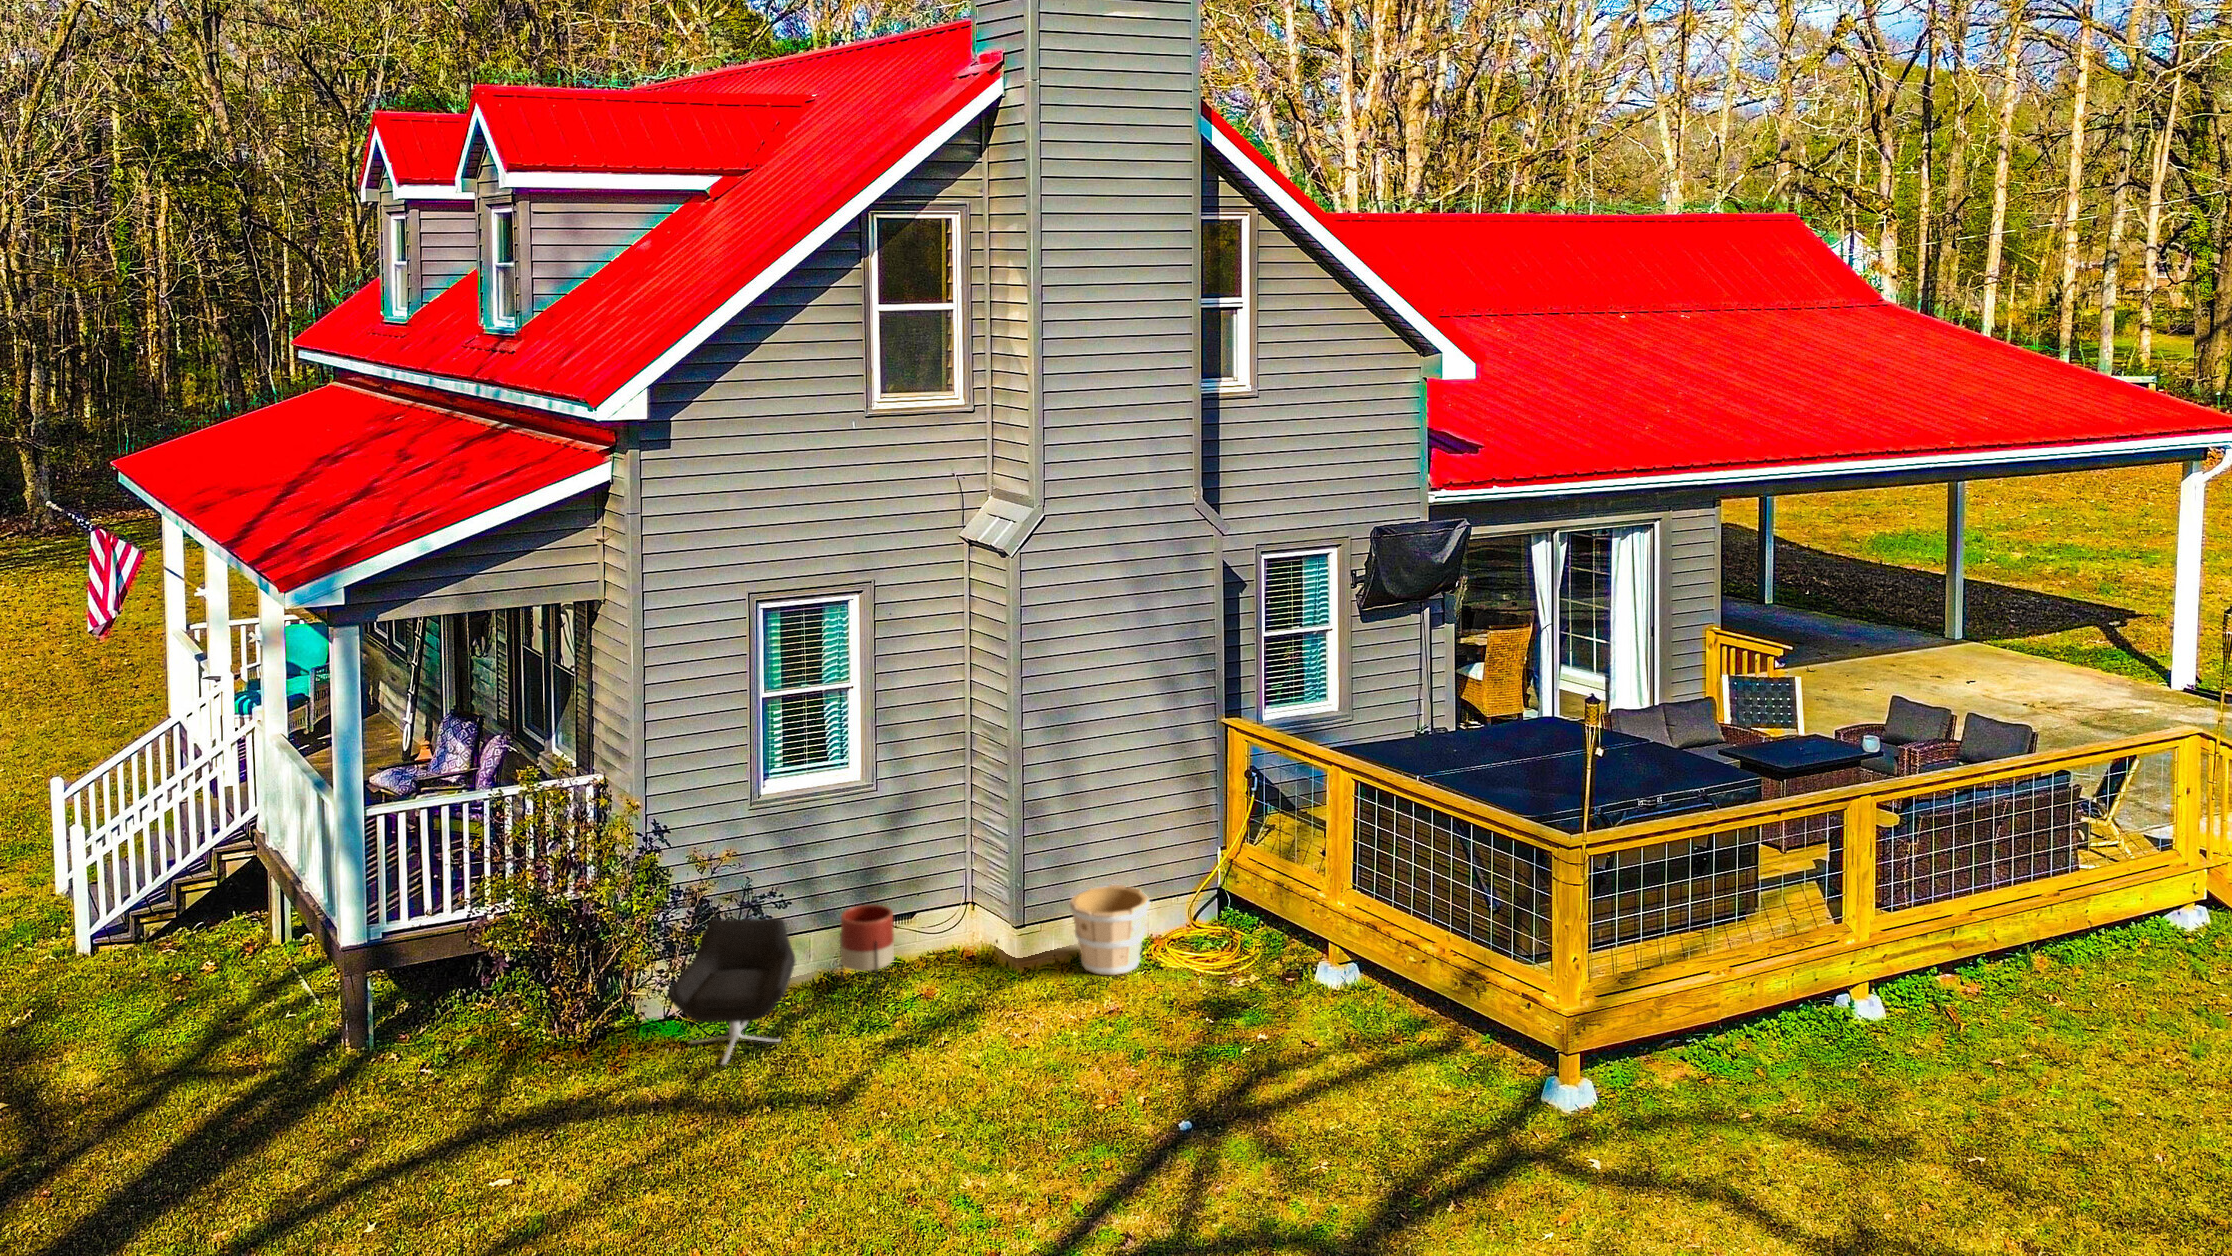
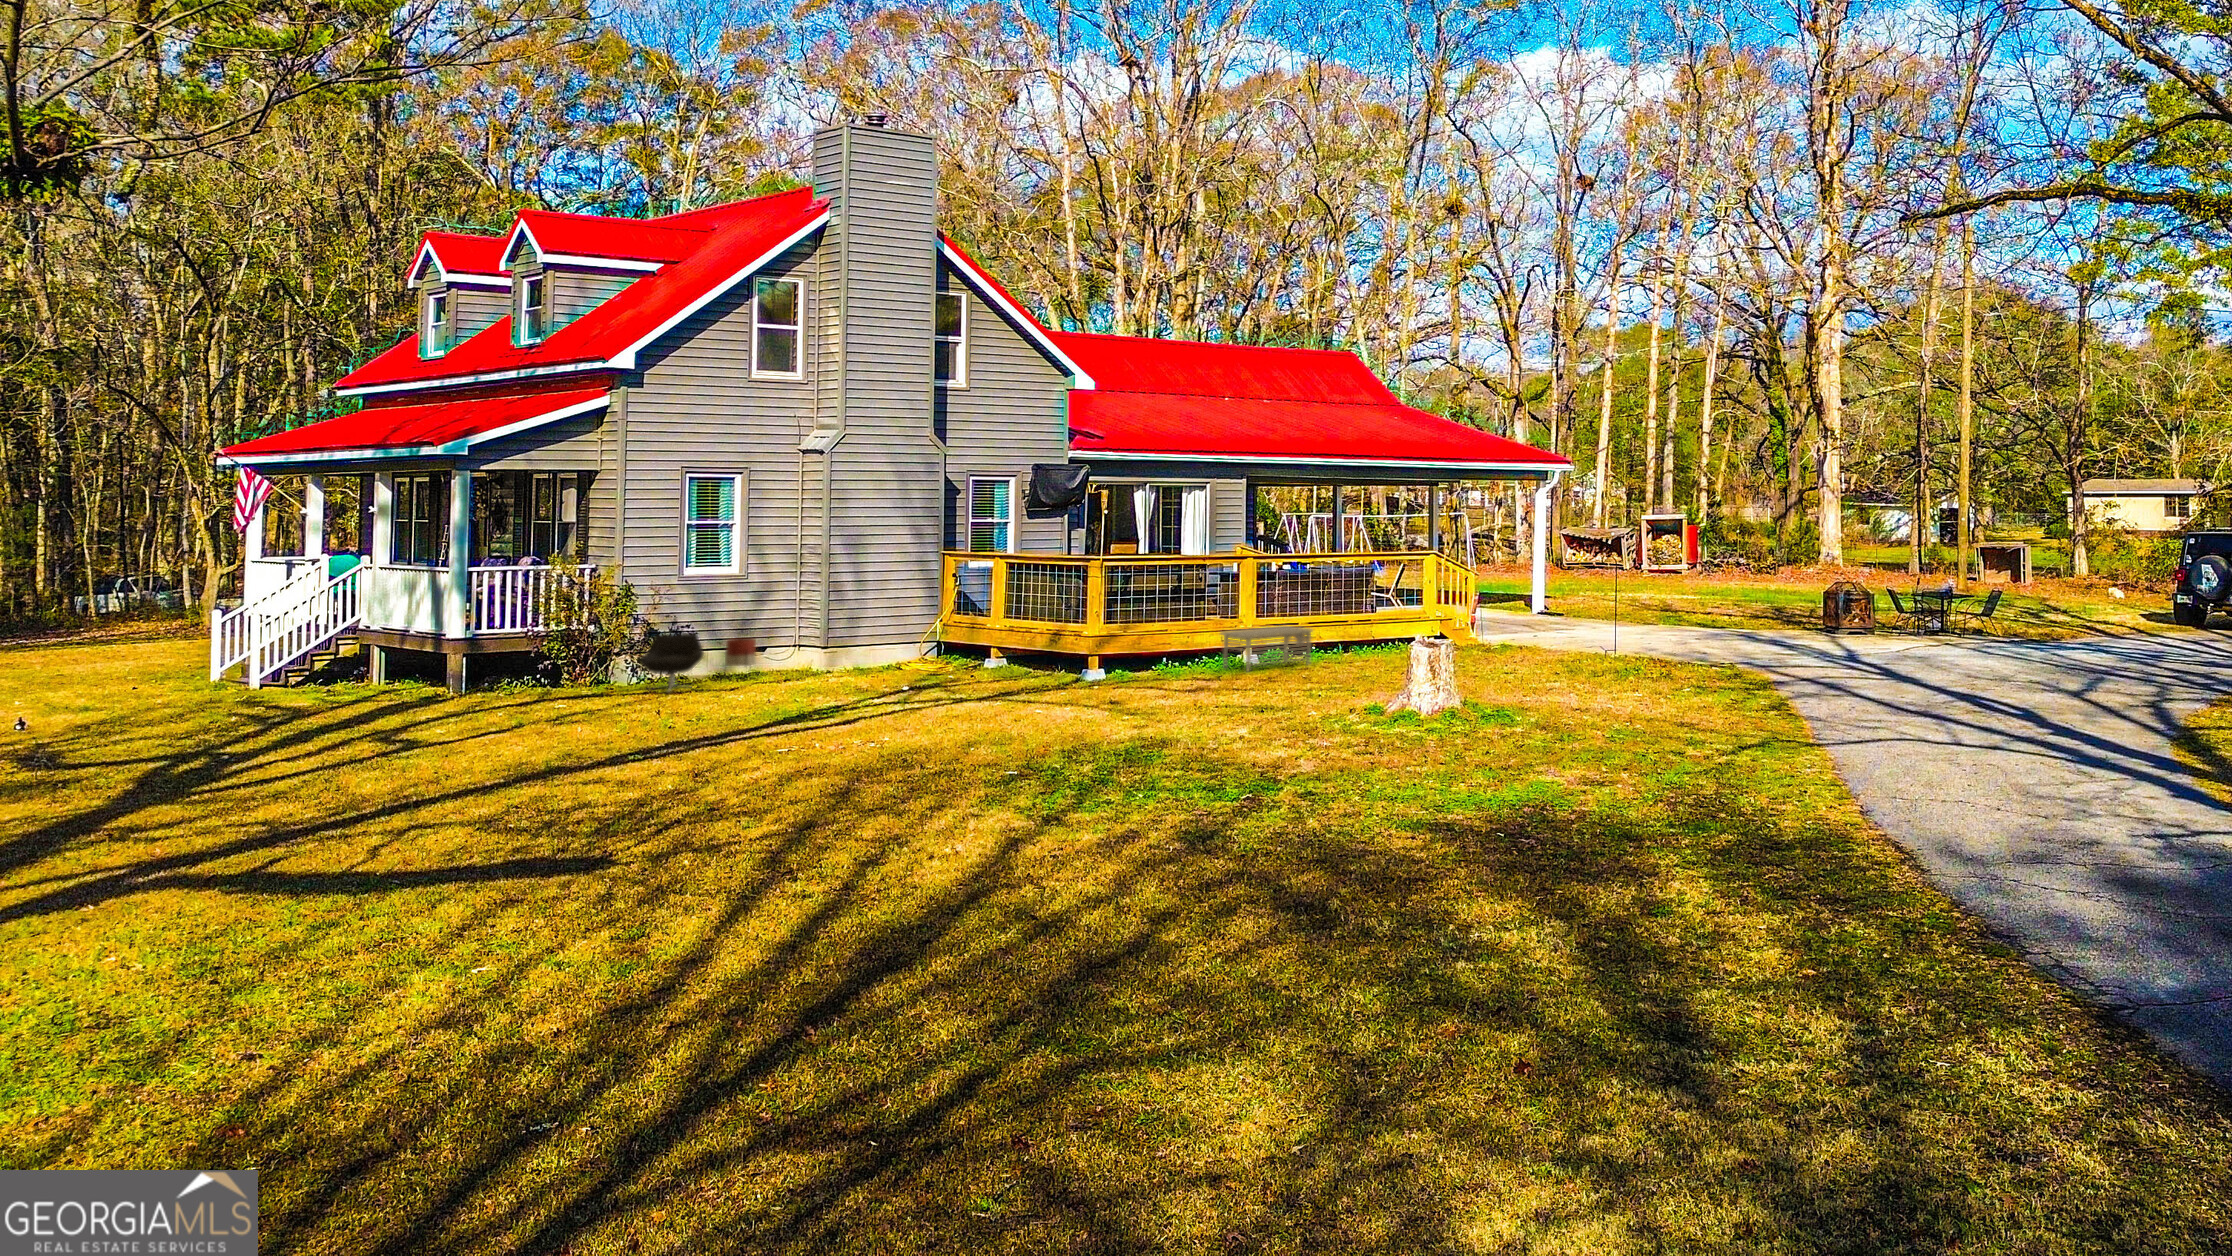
wooden bucket: present [1069,885,1150,975] -> none [854,631,898,670]
storage bench: none [1818,924,2025,1070] -> present [1221,626,1312,671]

